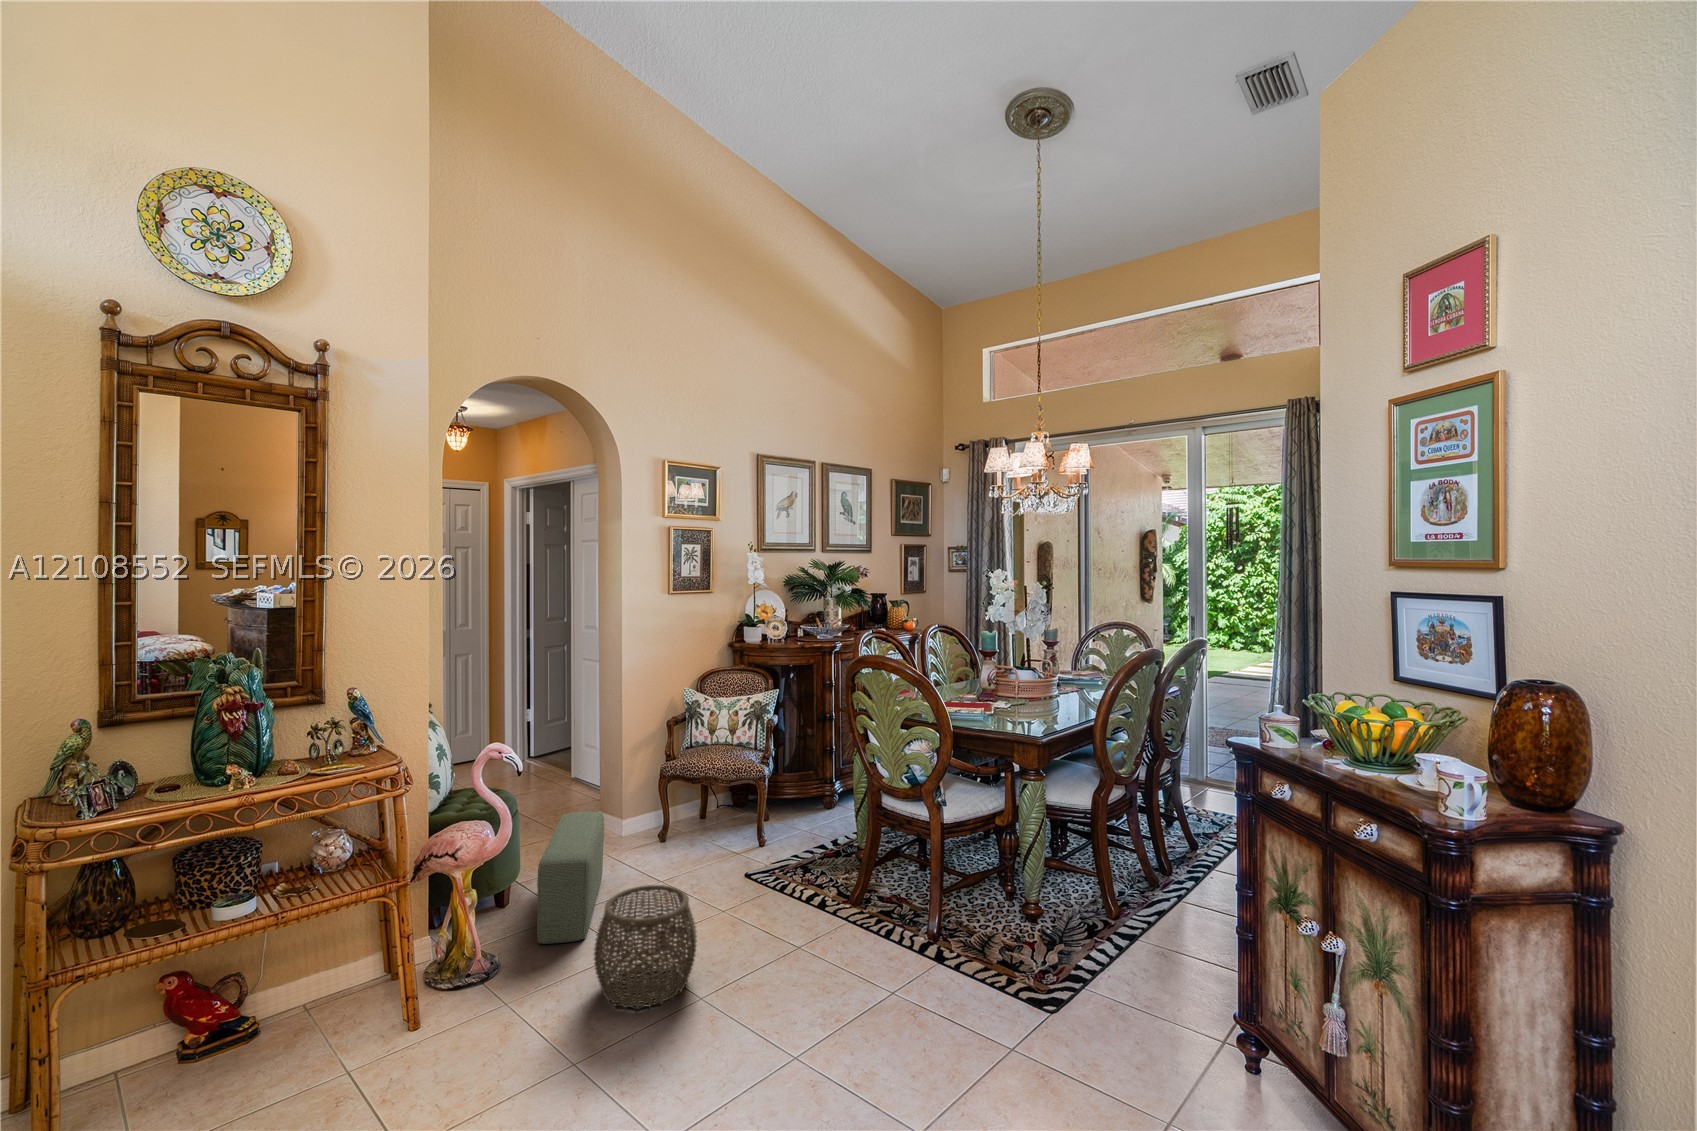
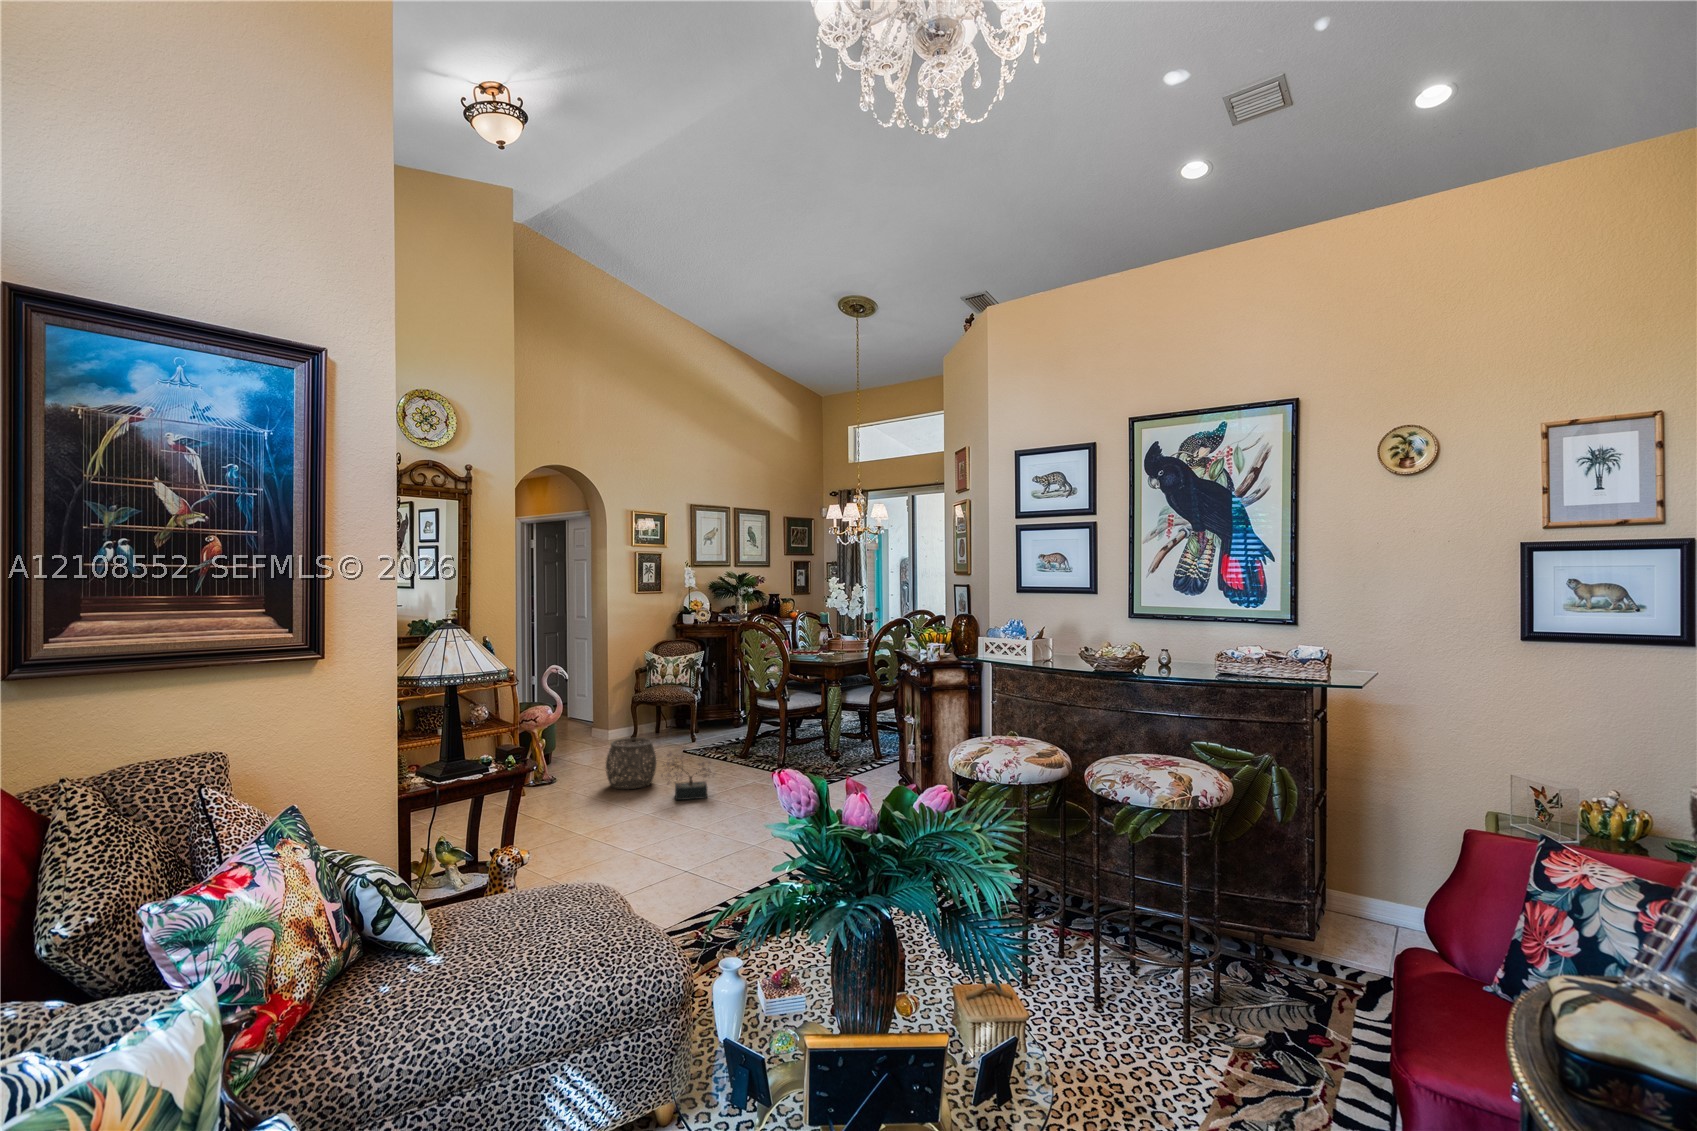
pouf: present [537,812,604,944] -> none [570,717,600,776]
decorative plant: none [702,947,821,1069] -> present [663,753,715,800]

